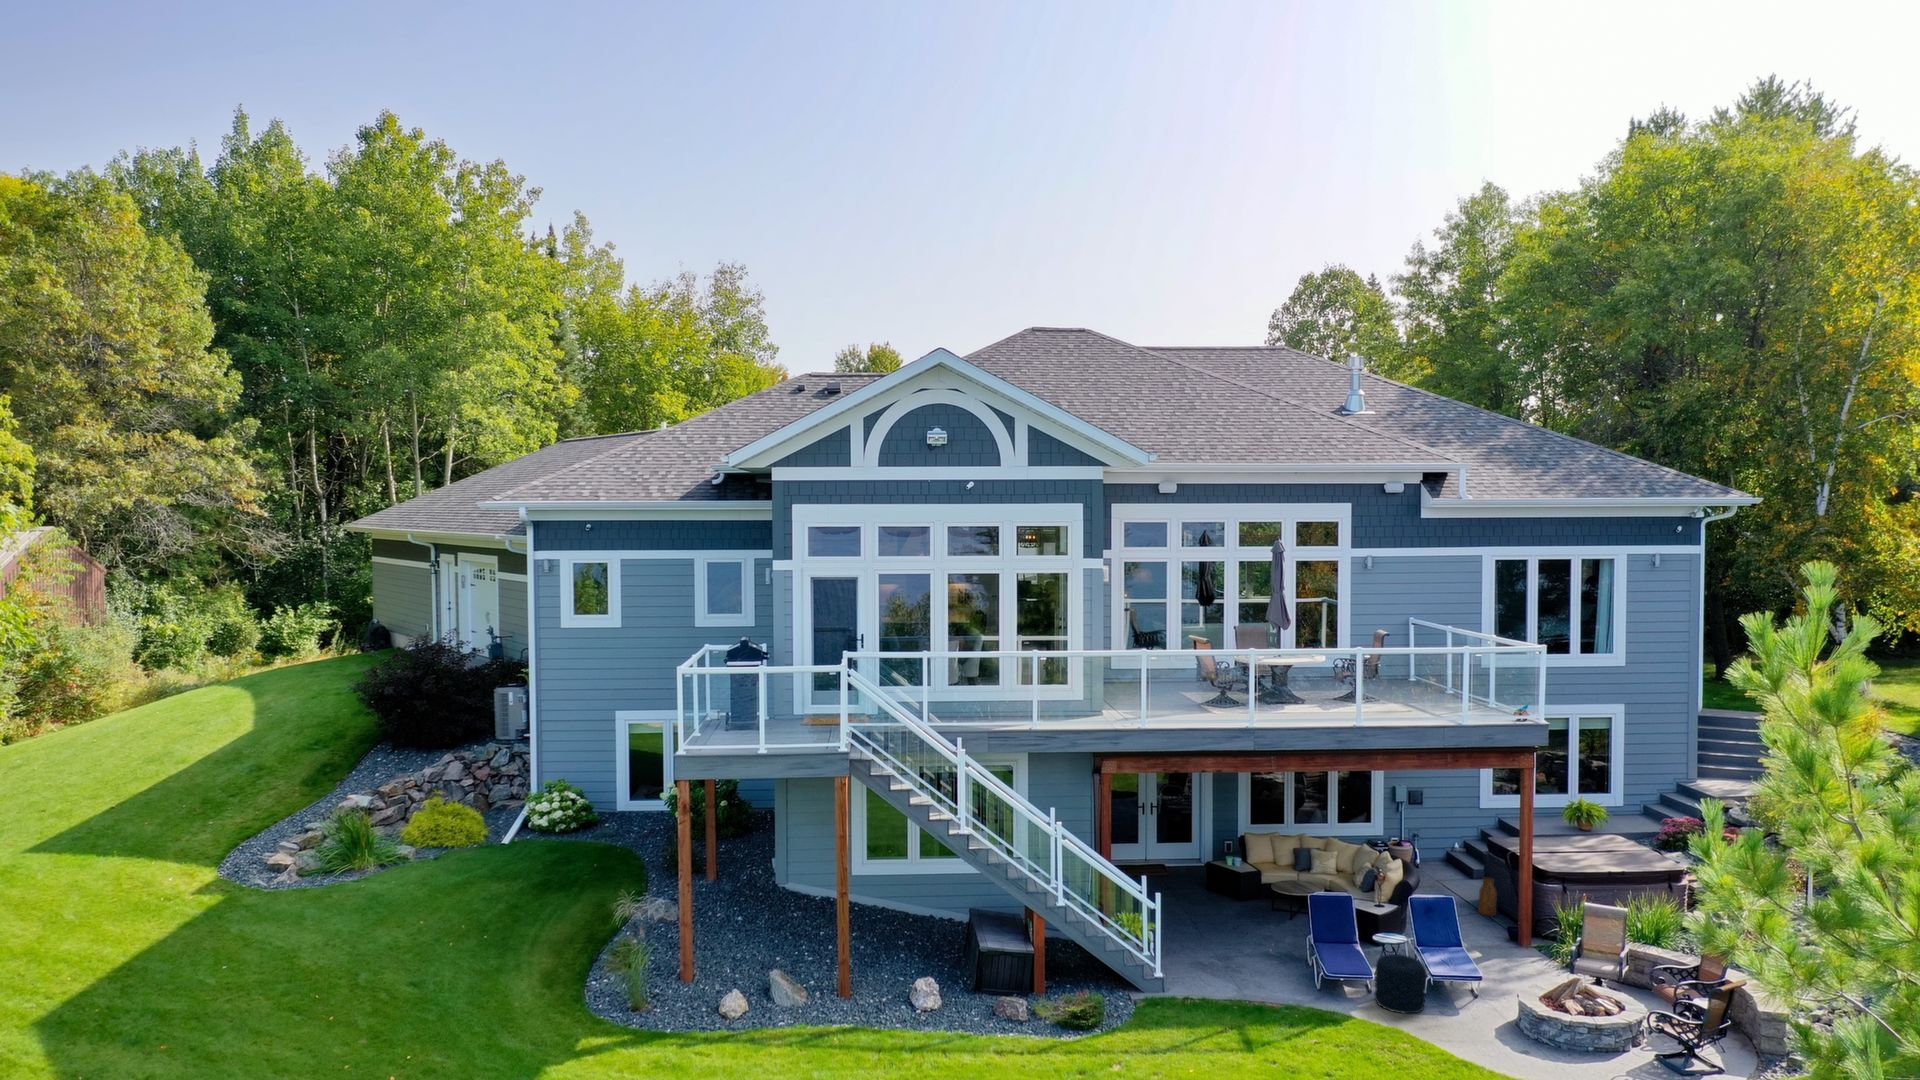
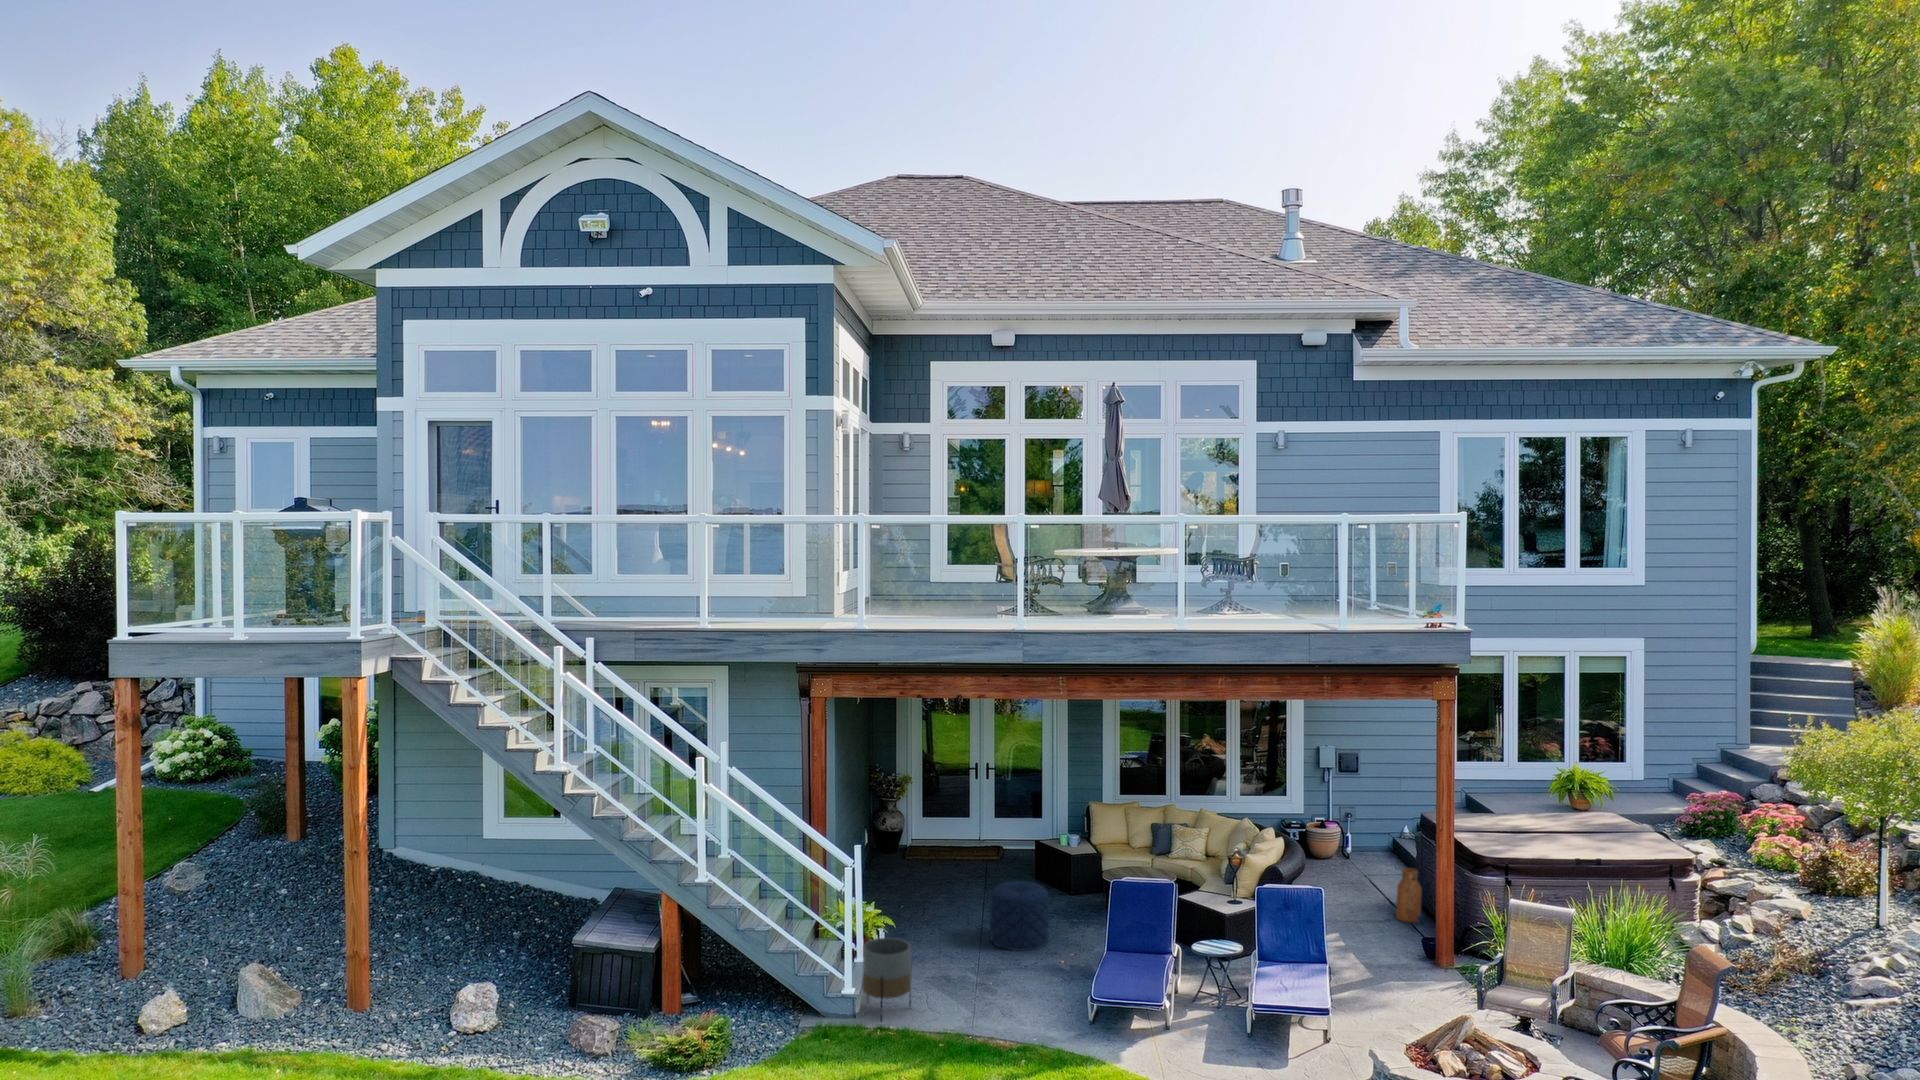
planter: none [1168,939,1201,996] -> present [862,938,911,1004]
pouf: present [1374,954,1426,1013] -> present [990,881,1049,950]

